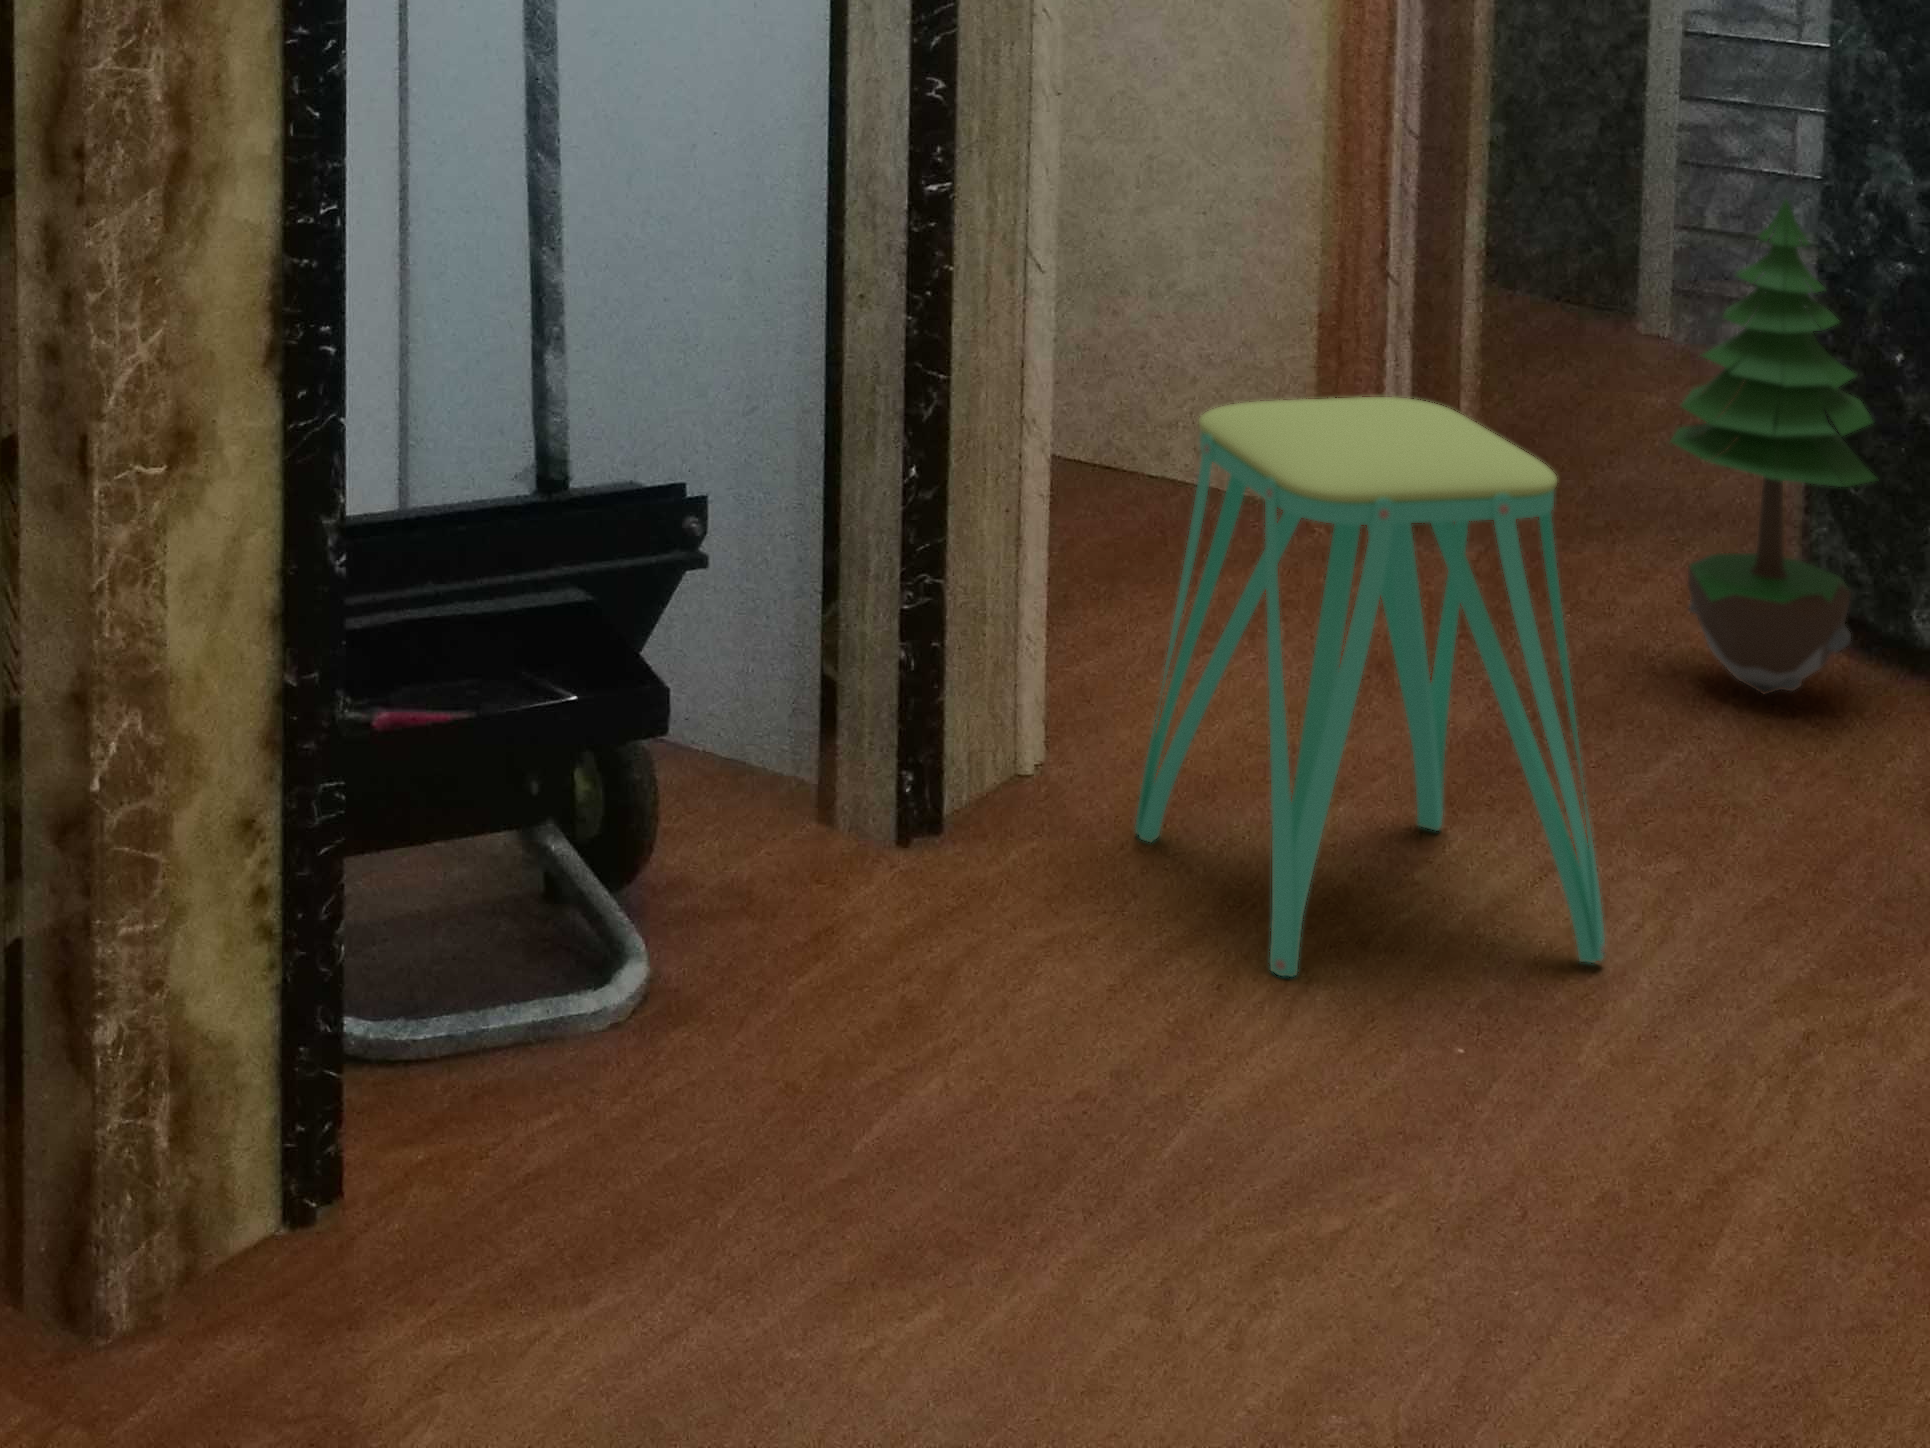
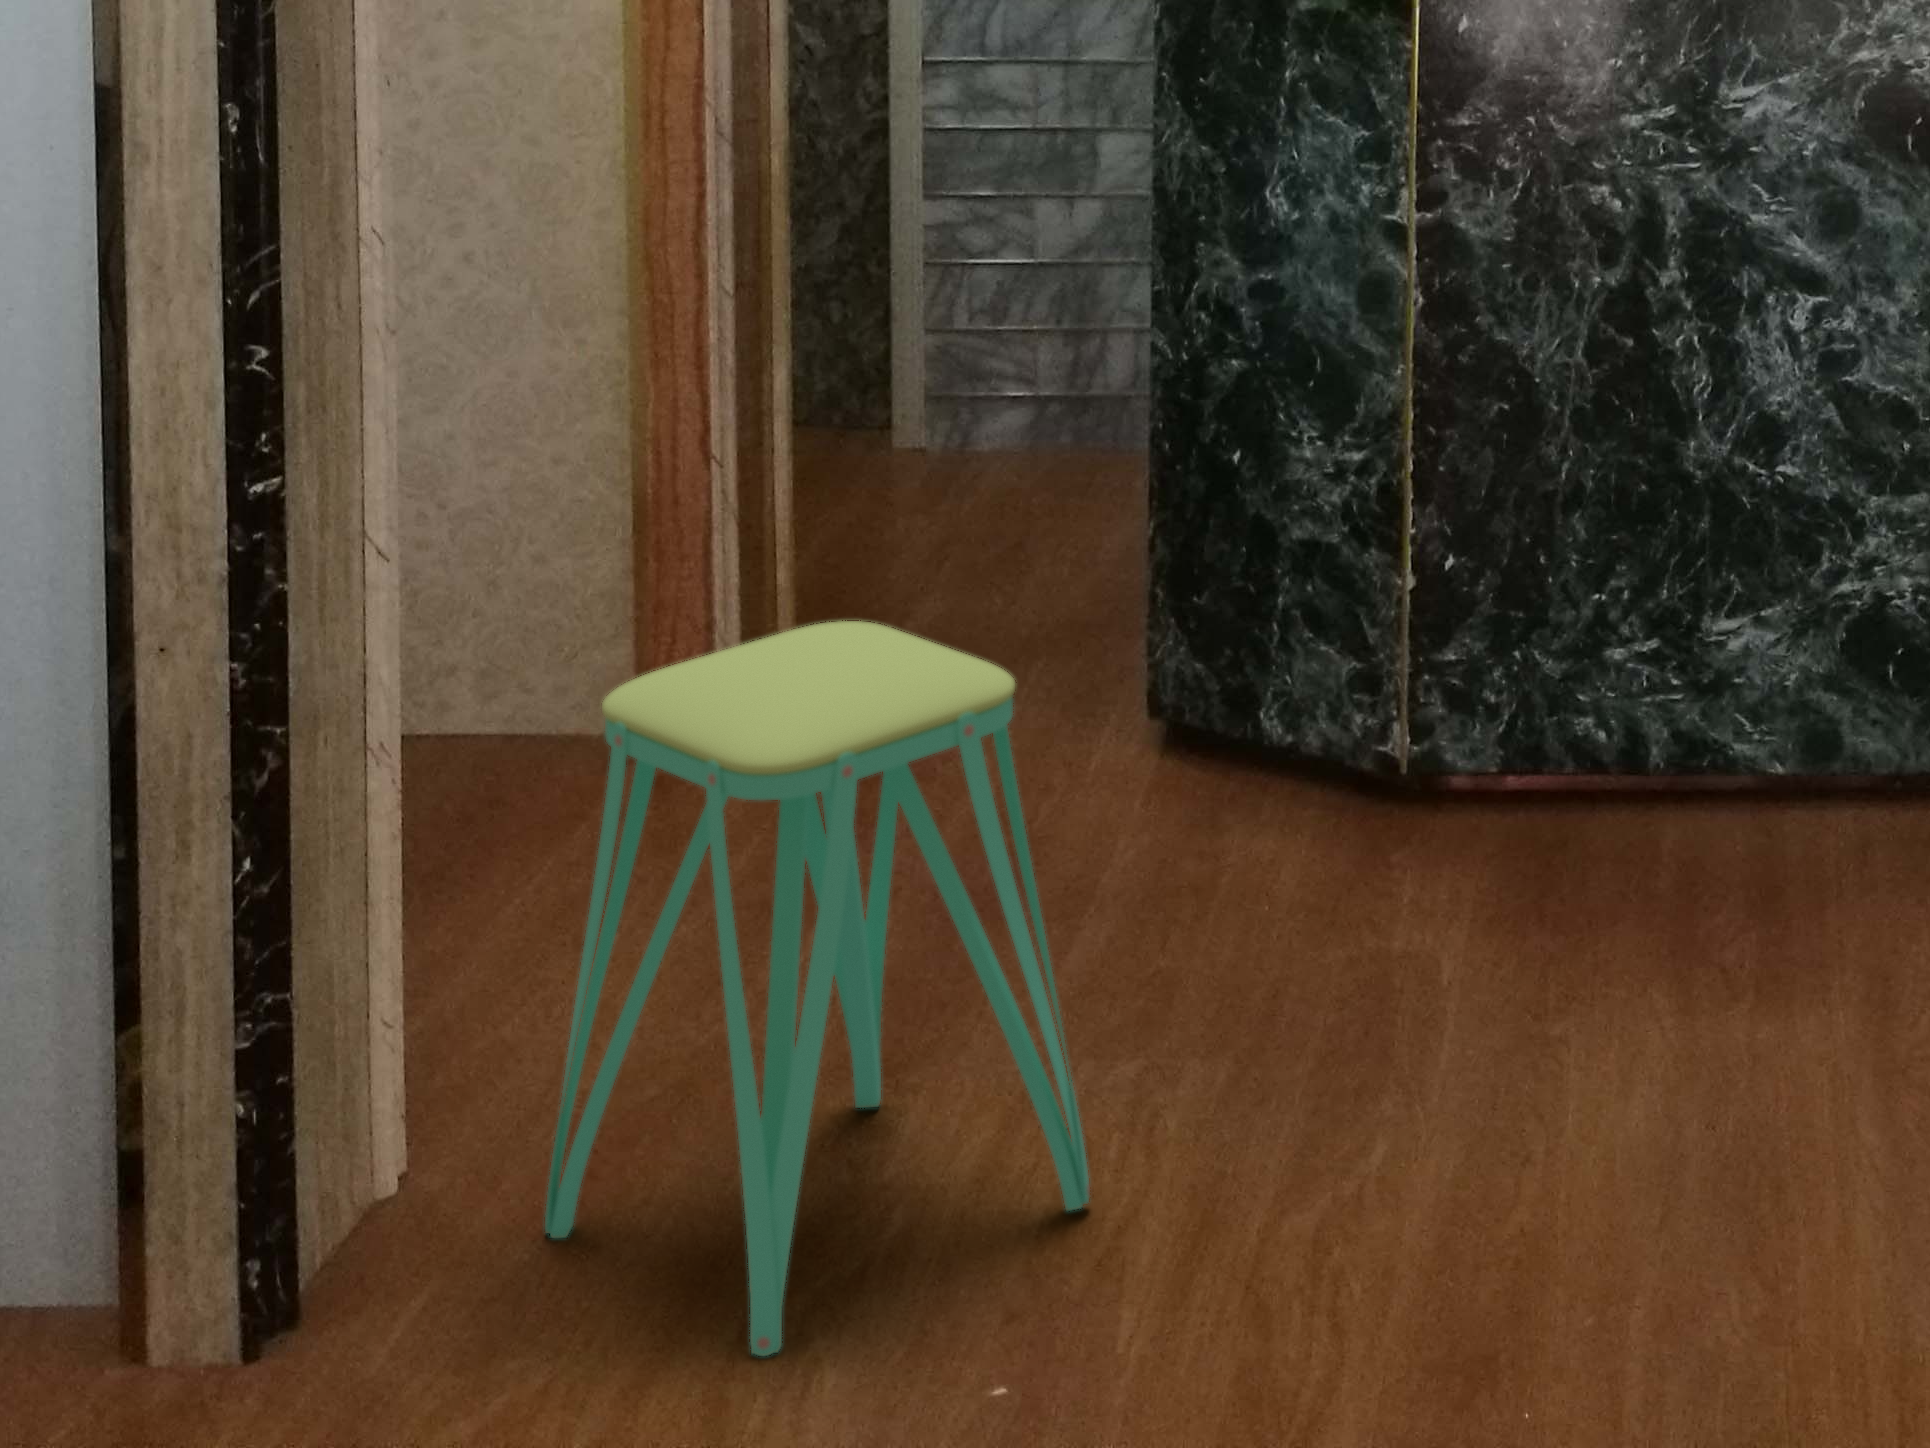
potted tree: present [1671,200,1876,695] -> none [1036,311,1235,838]

